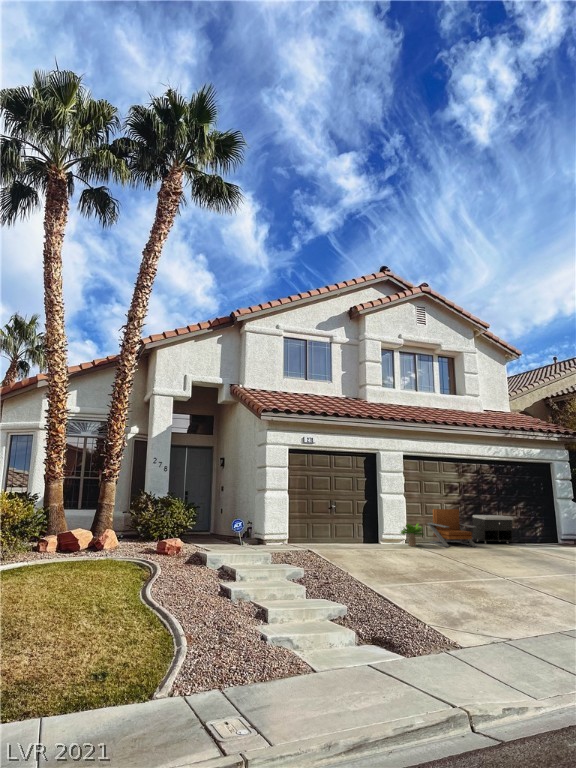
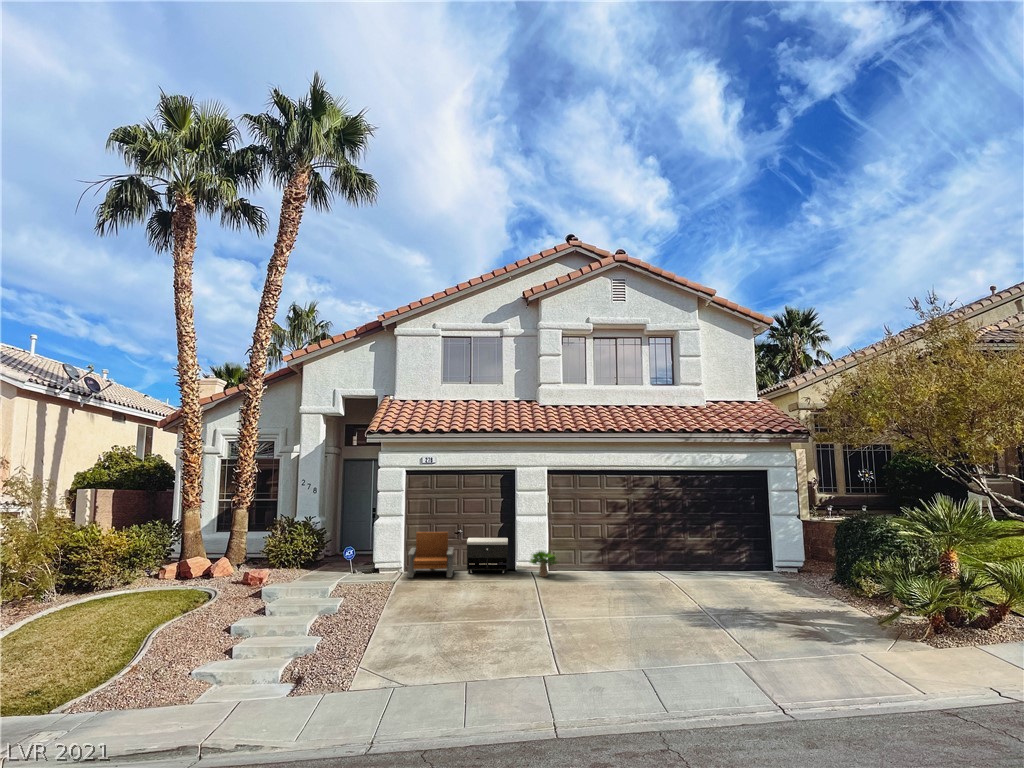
lounge chair: present [427,509,476,547] -> present [407,532,454,578]
storage bench: present [473,515,513,543] -> present [467,538,508,573]

